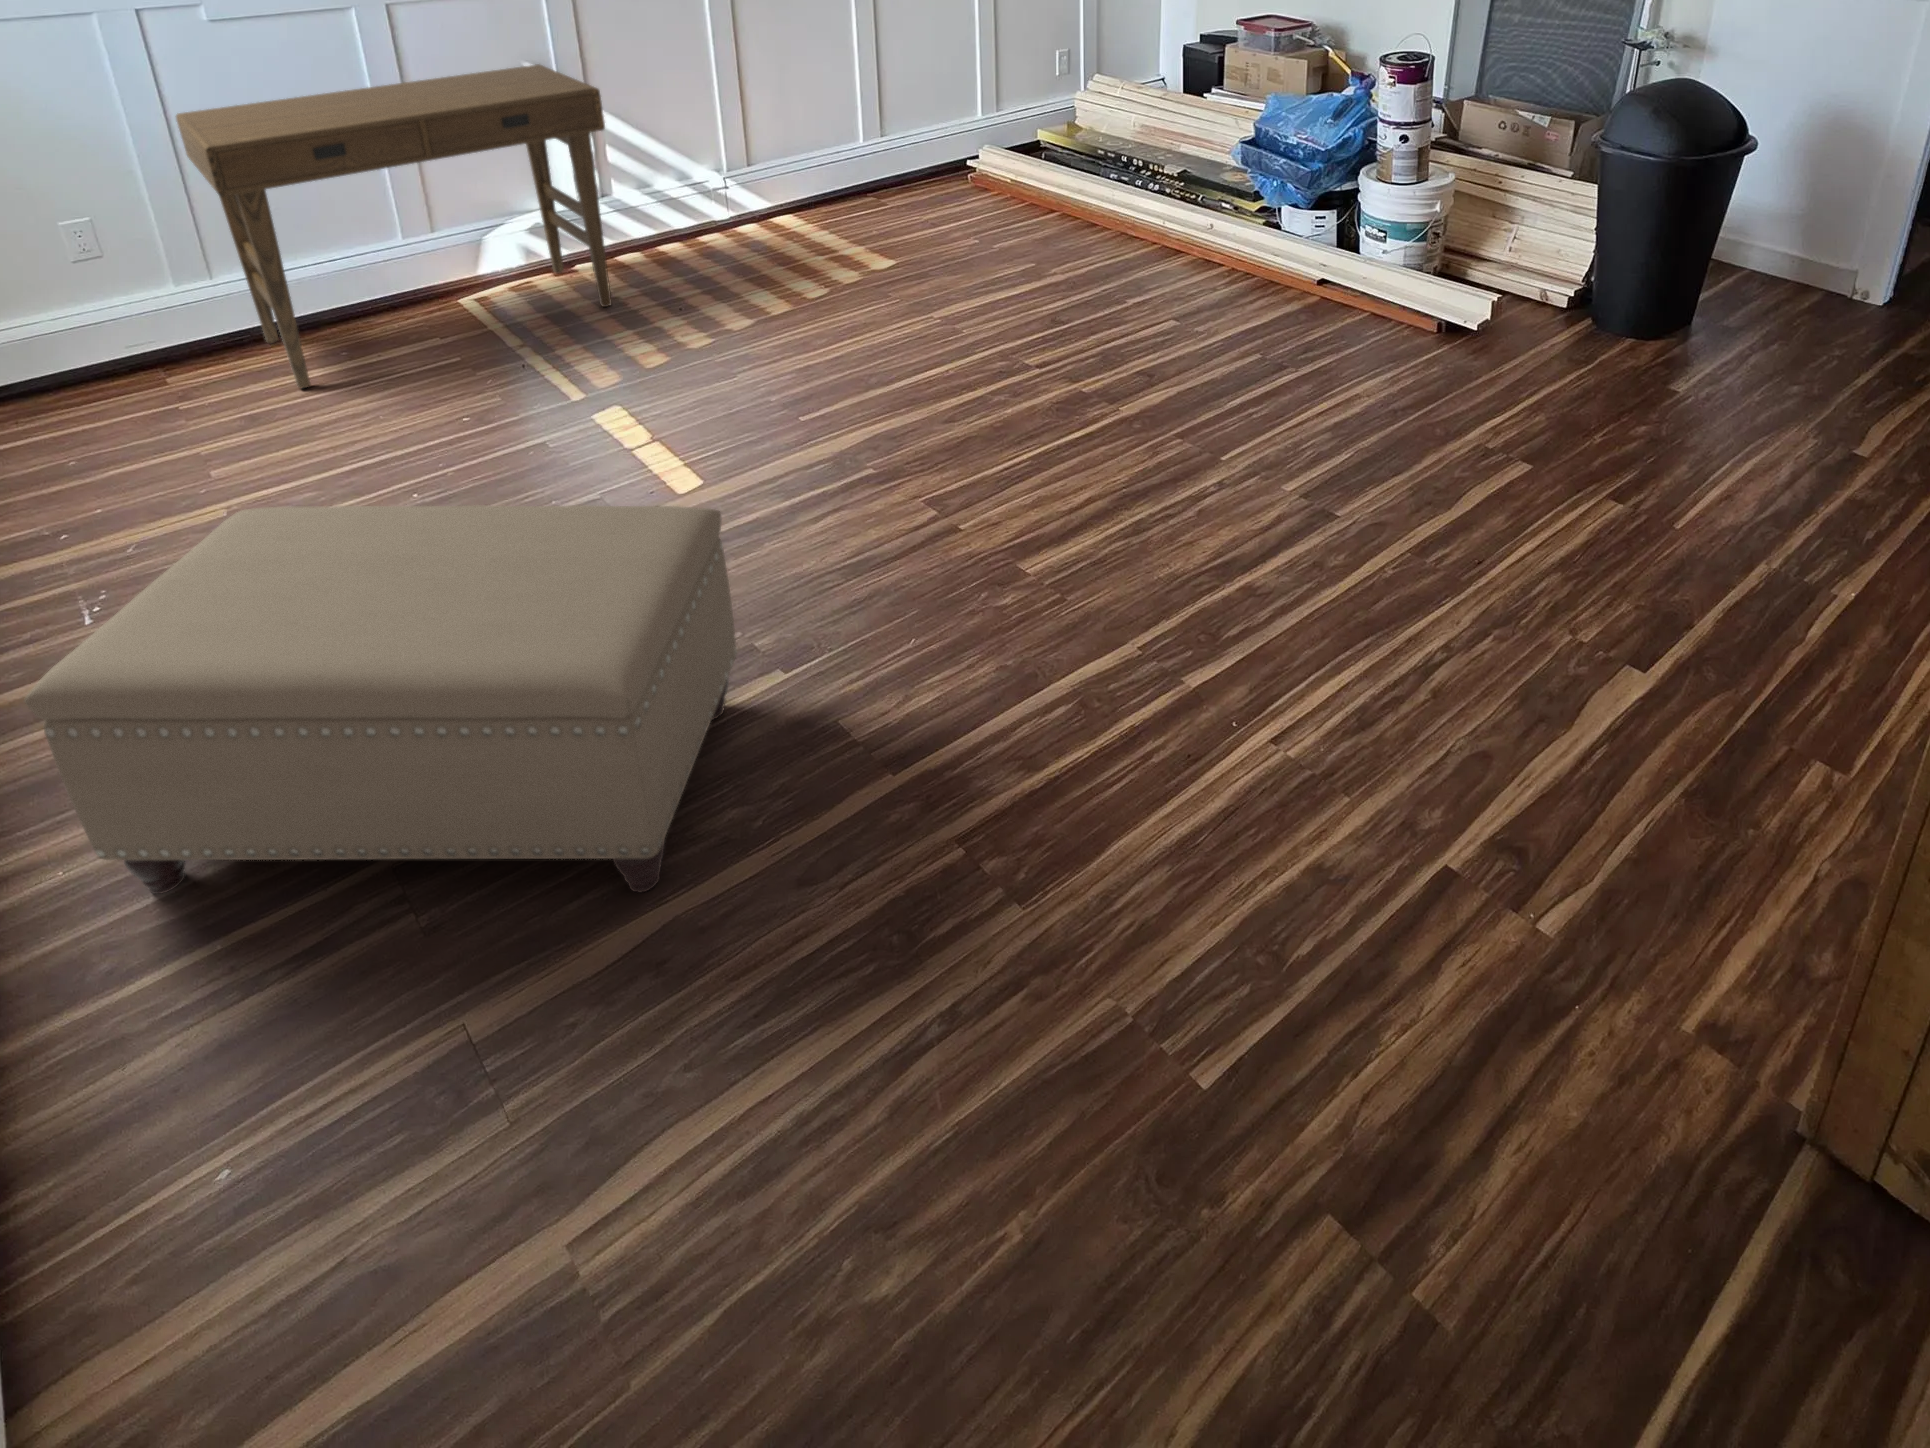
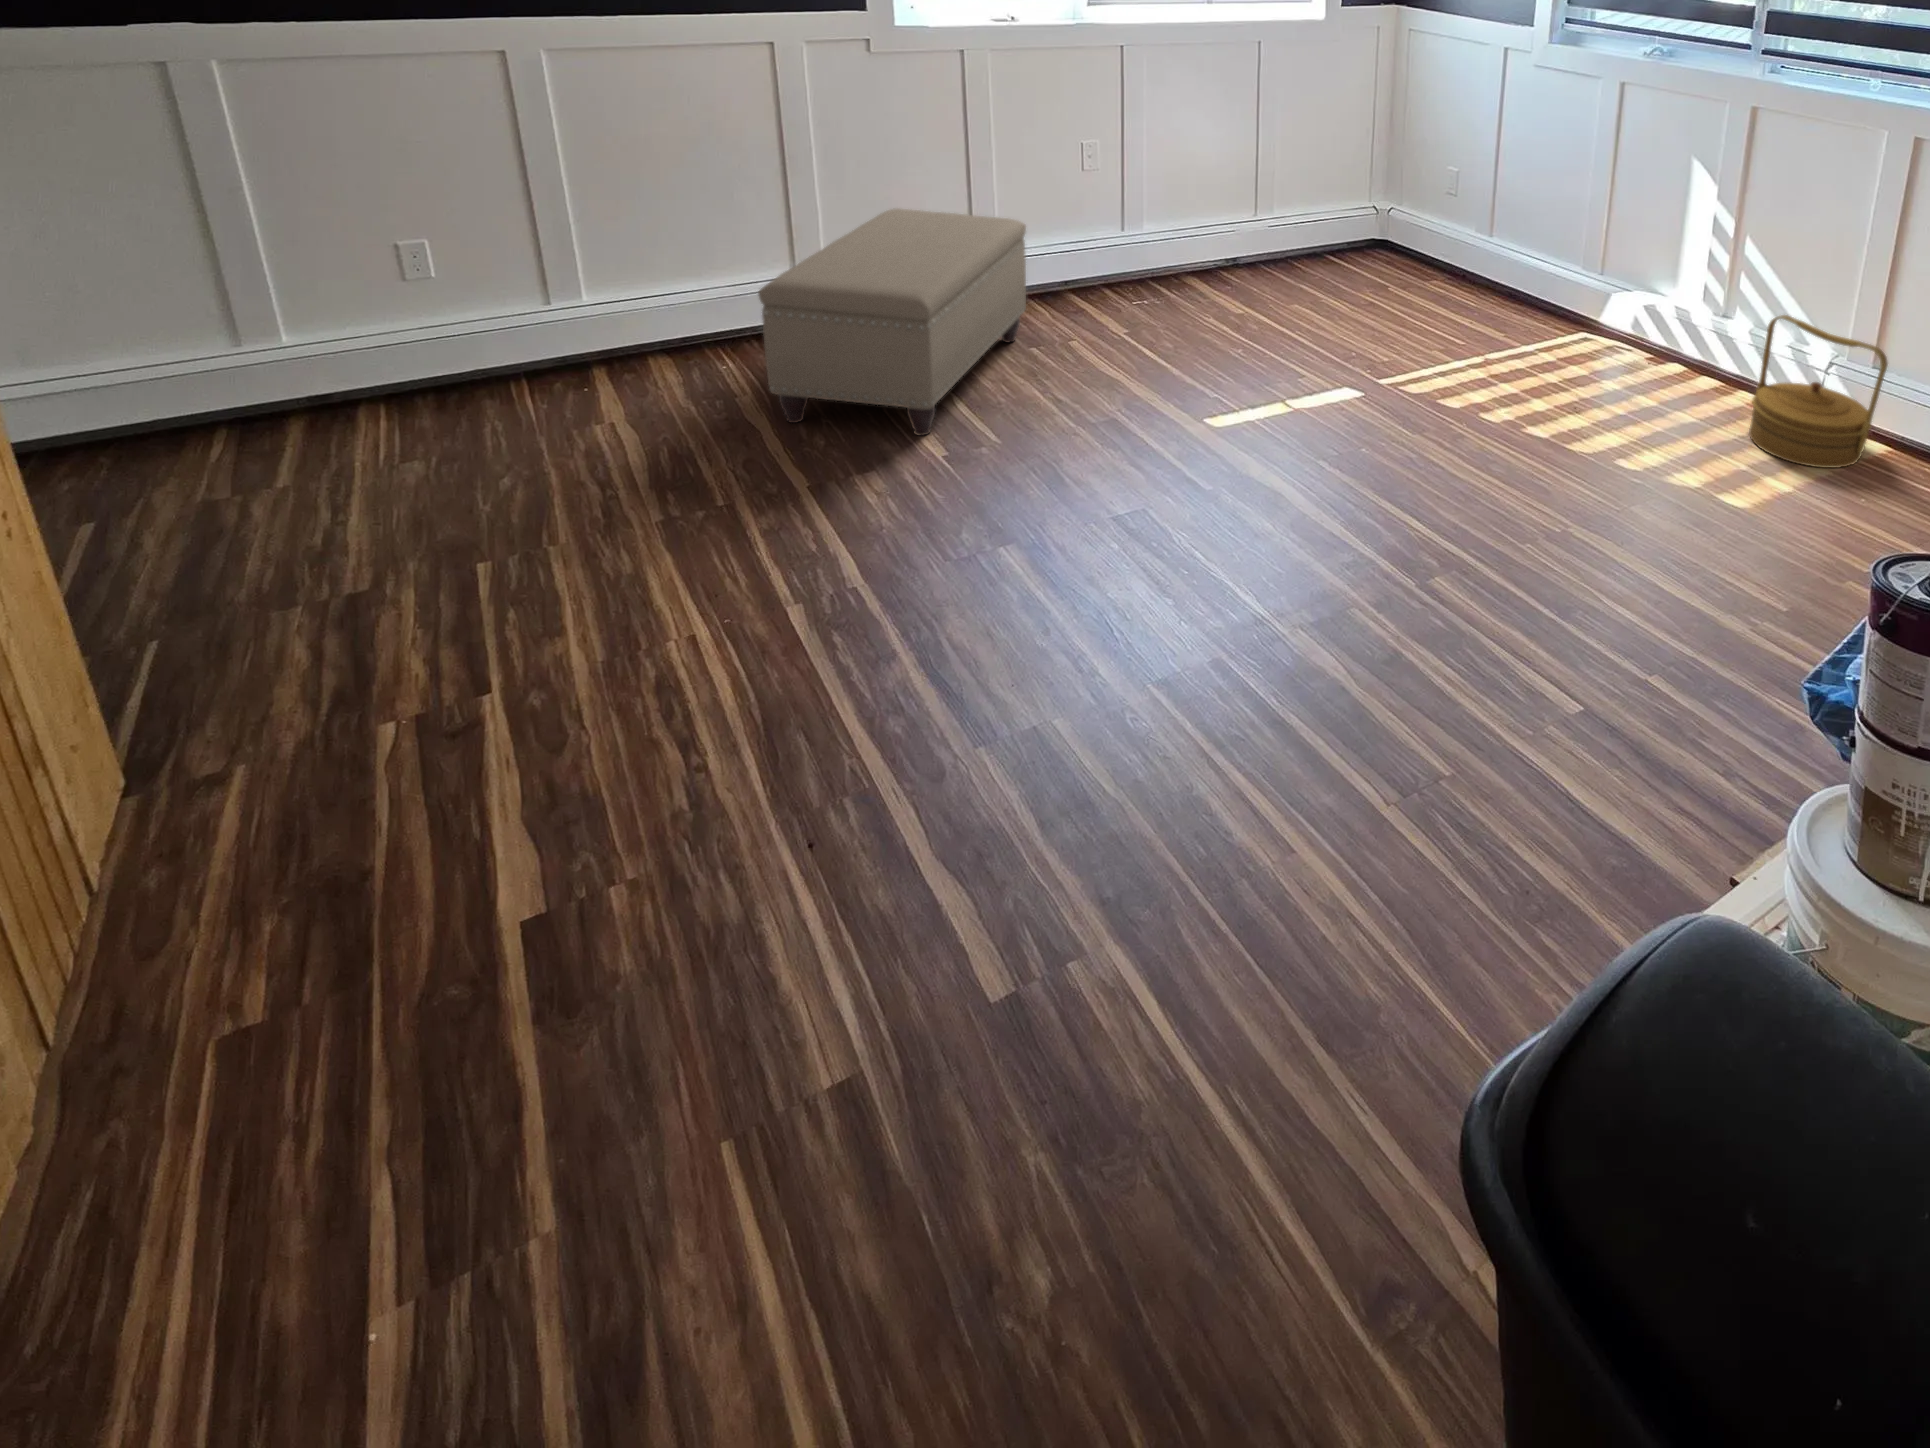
desk: present [176,64,612,389] -> none [1395,107,1698,378]
woven basket: none [712,130,815,247] -> present [1749,315,1888,468]

